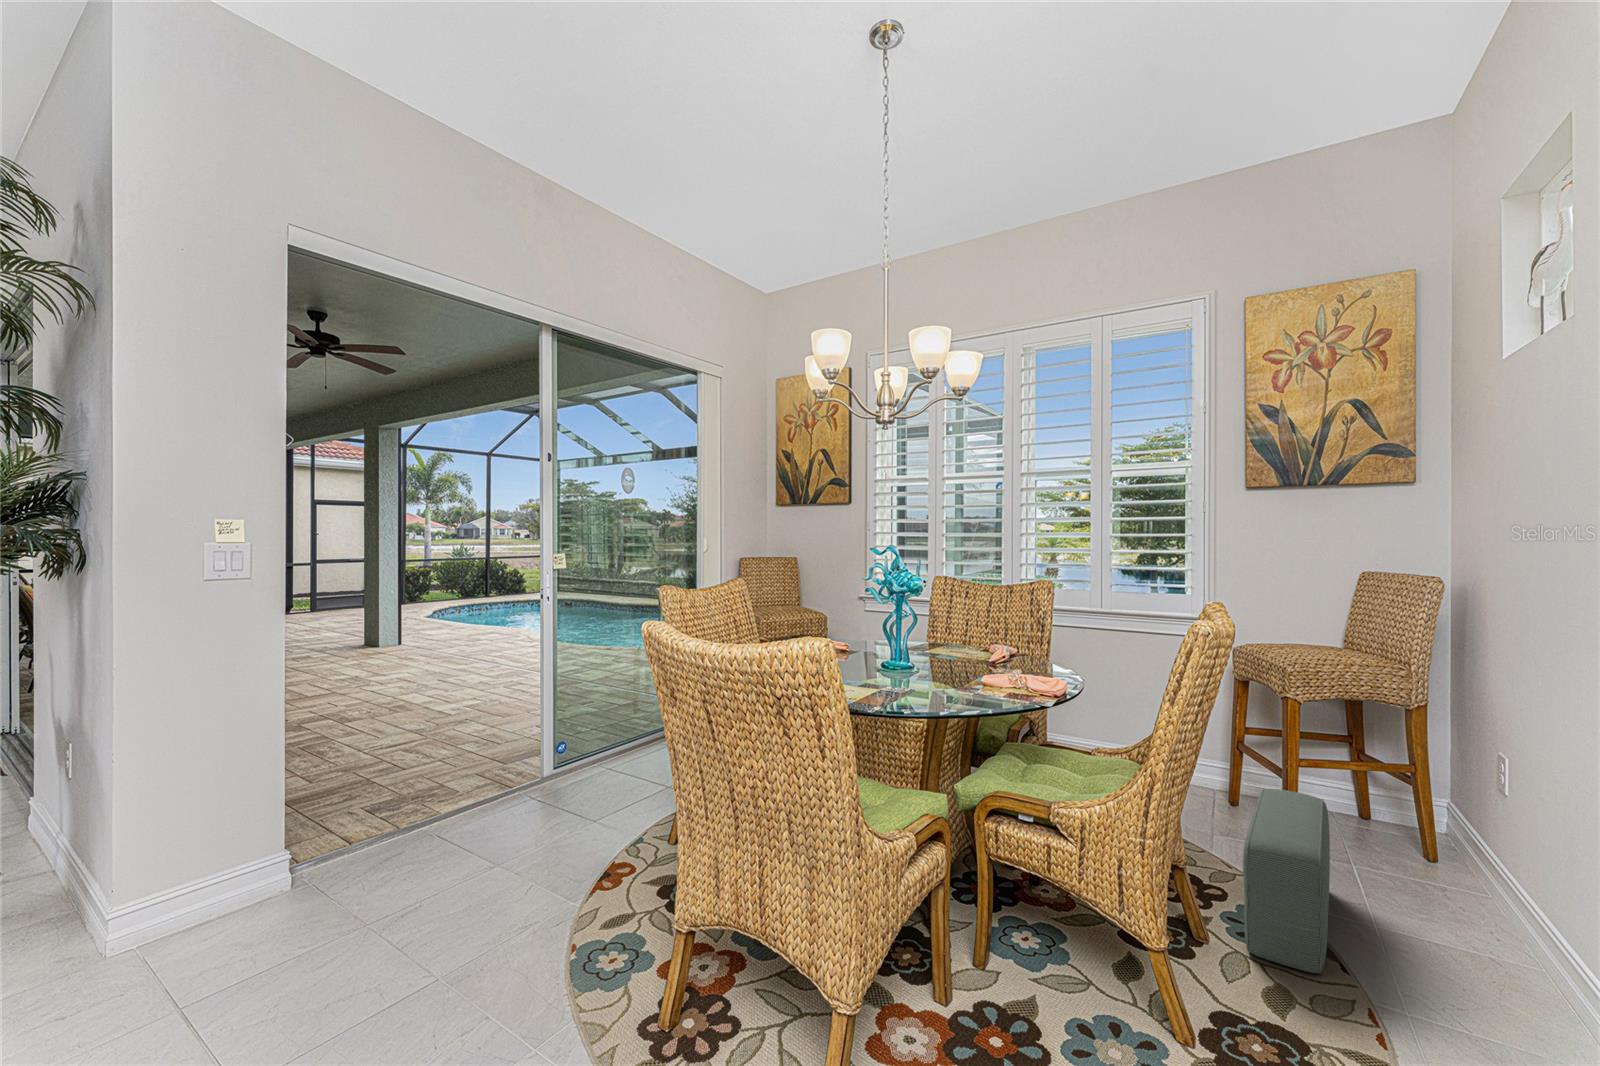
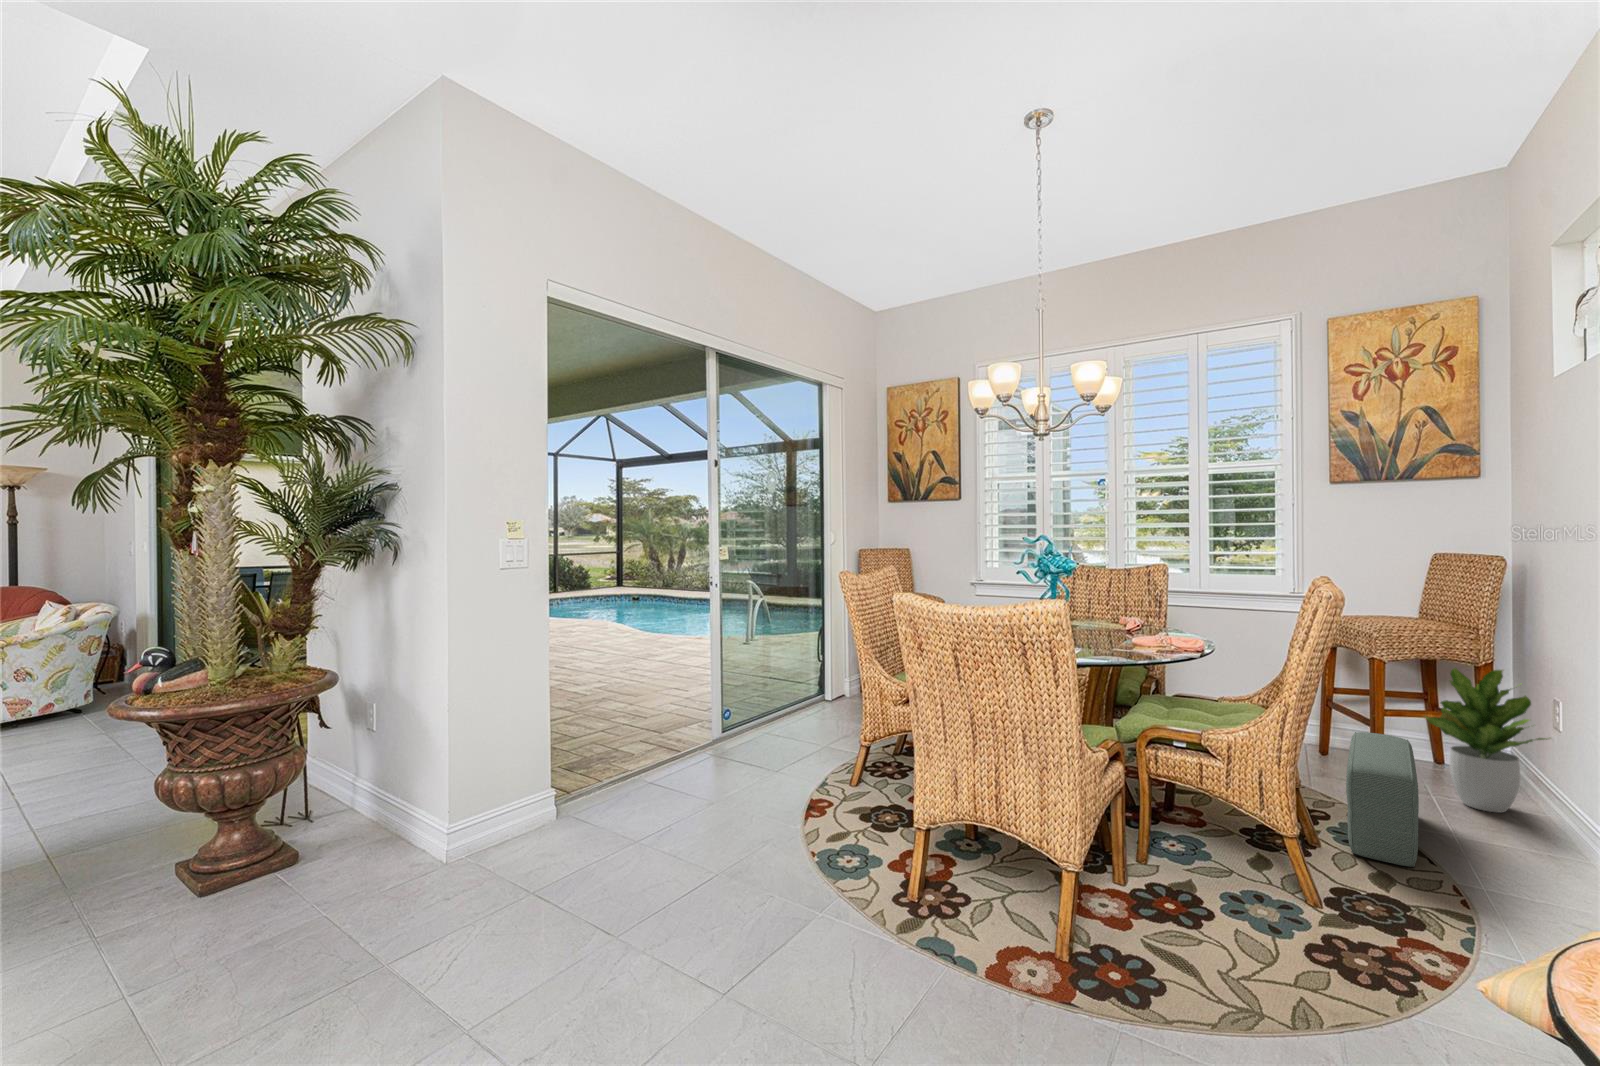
potted plant: none [1344,708,1490,888] -> present [1426,667,1547,812]

